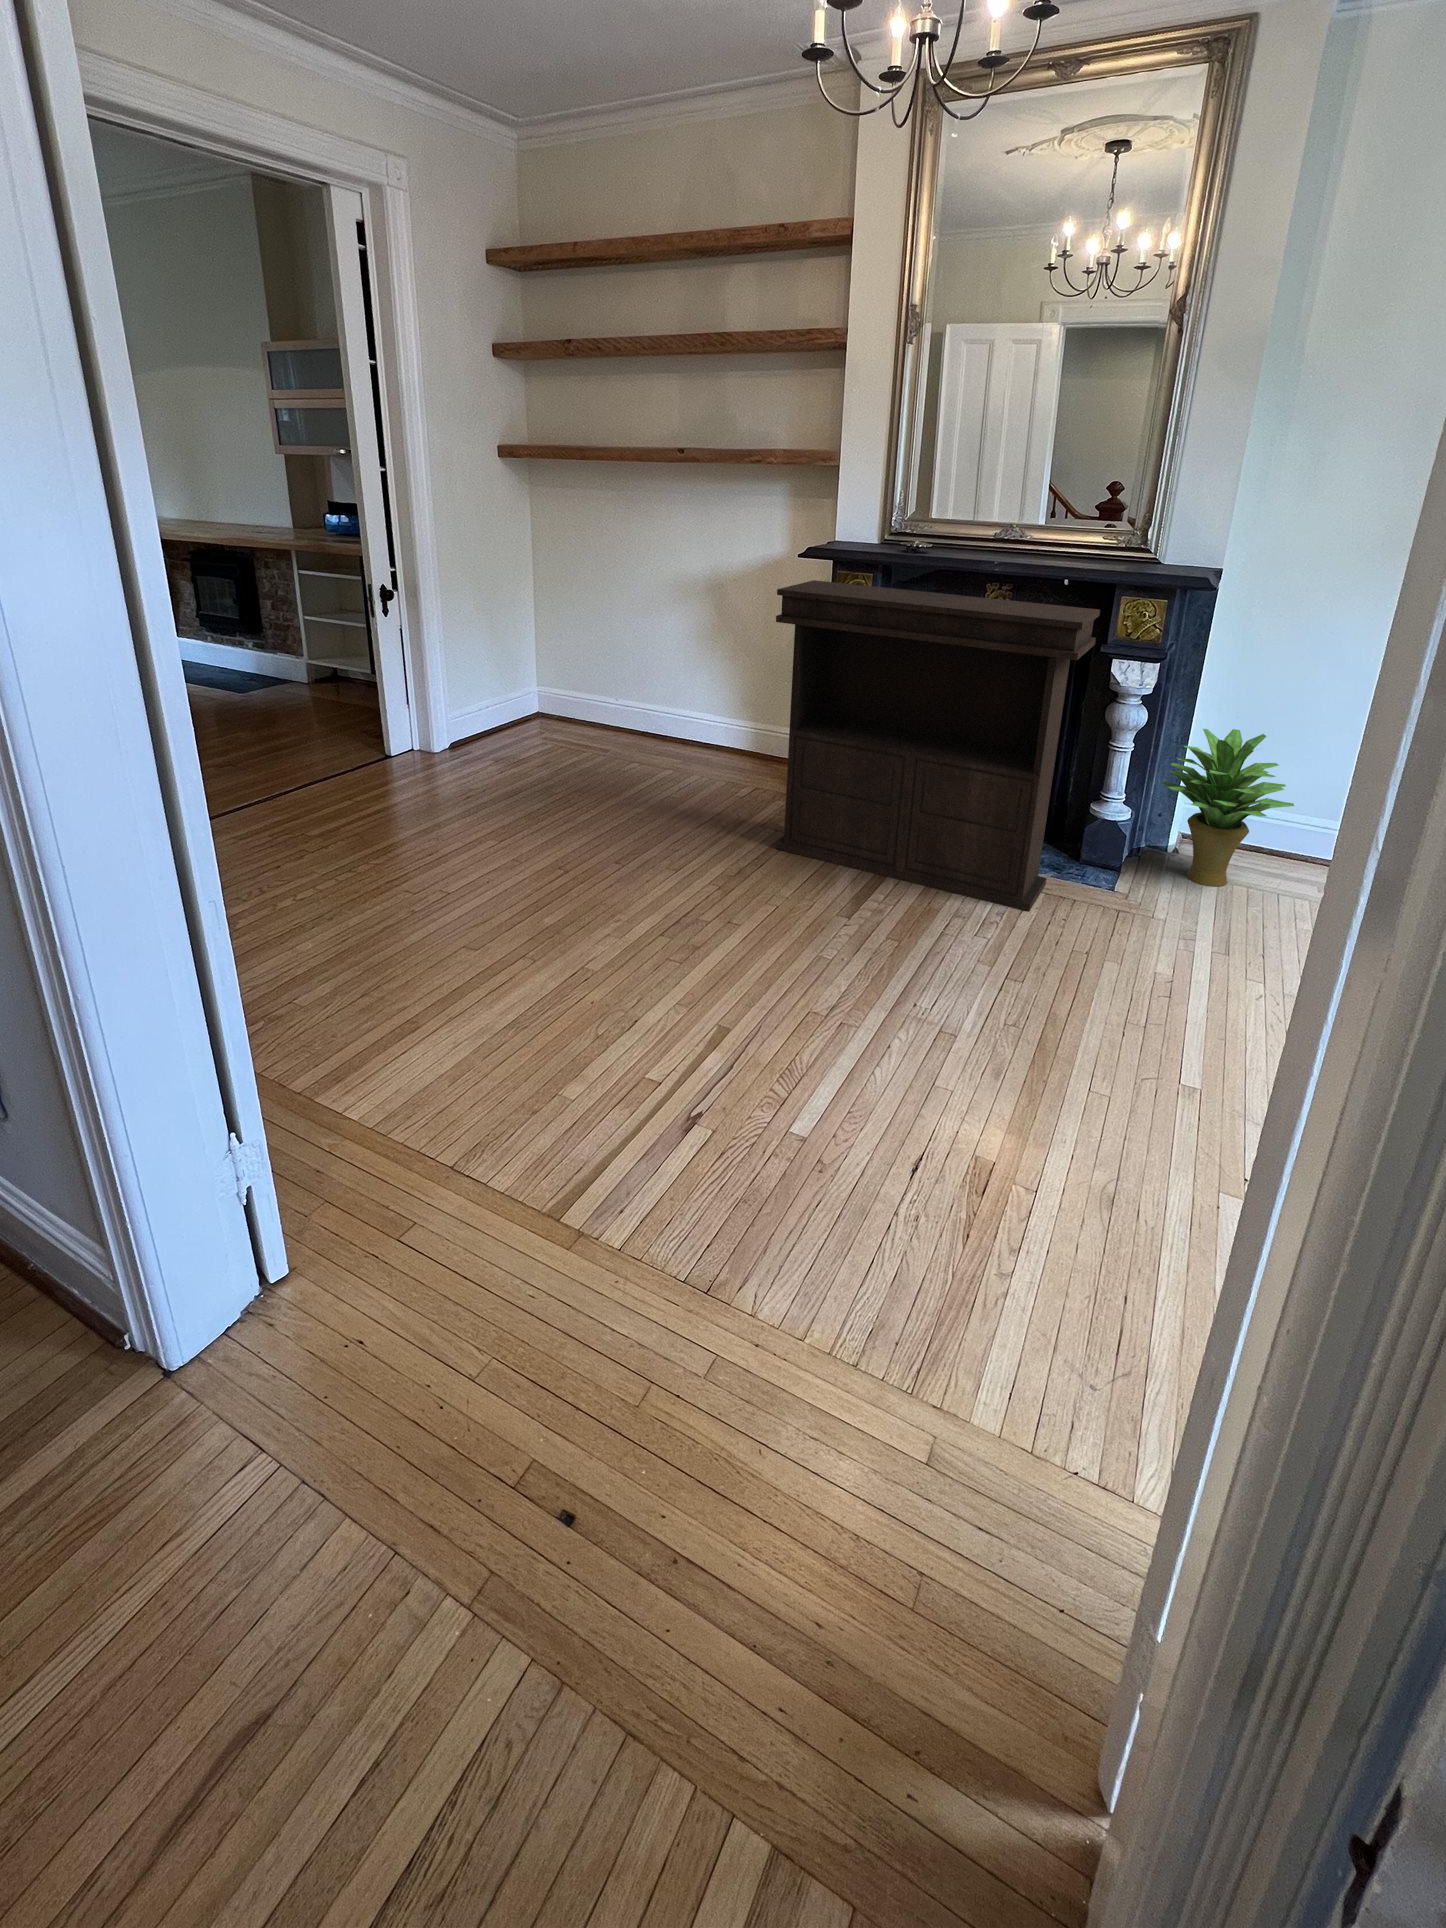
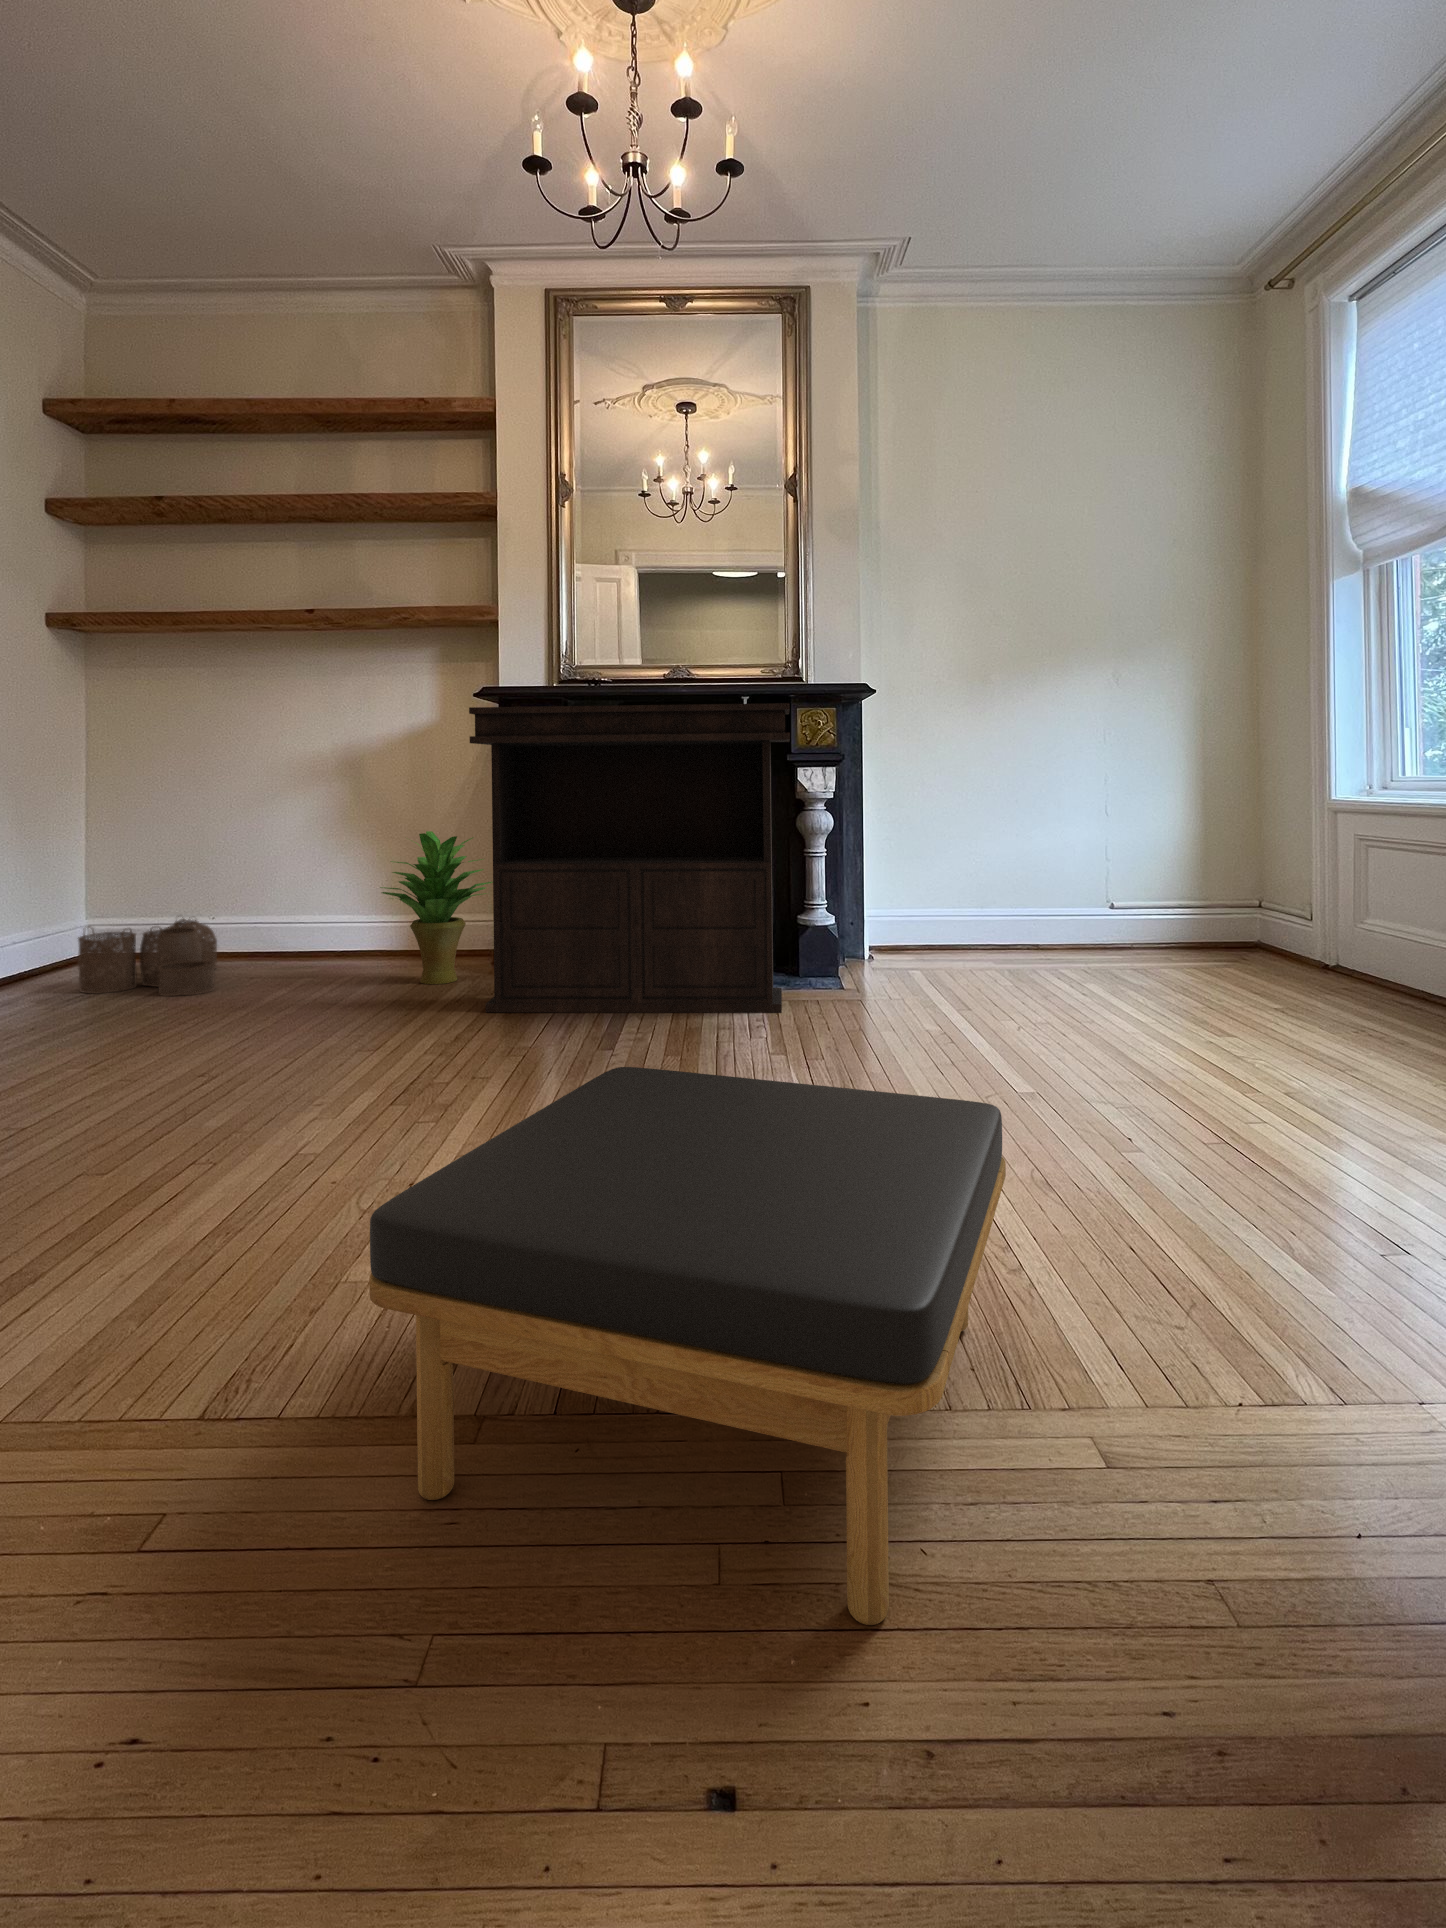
woven basket: none [514,697,616,775] -> present [78,918,217,996]
potted plant: present [1162,729,1294,886] -> present [380,831,493,984]
ottoman: none [419,1081,958,1662] -> present [369,1067,1006,1625]

